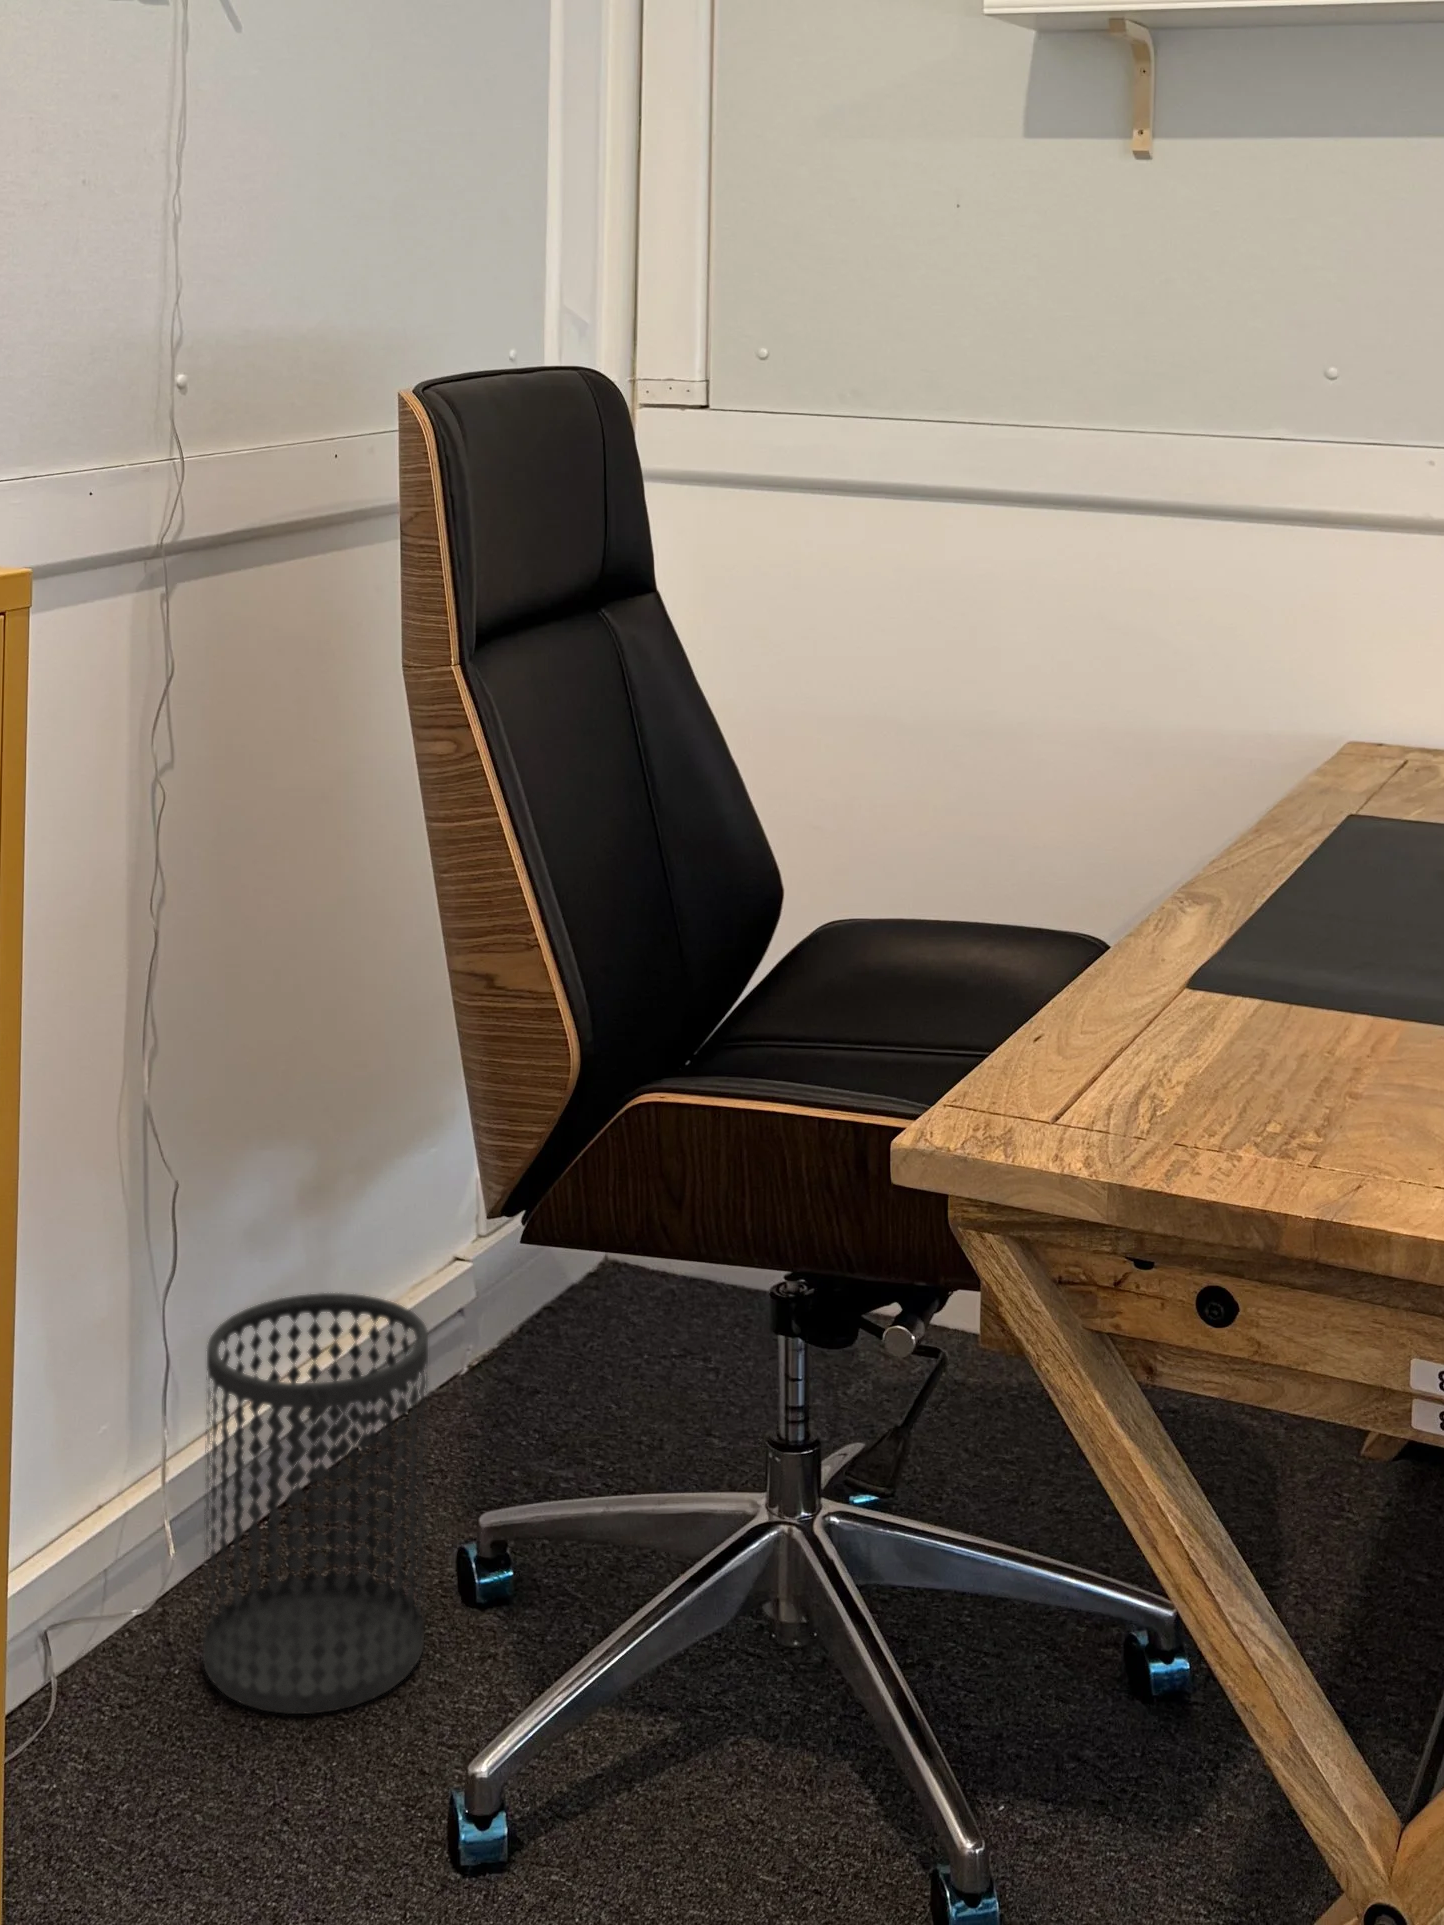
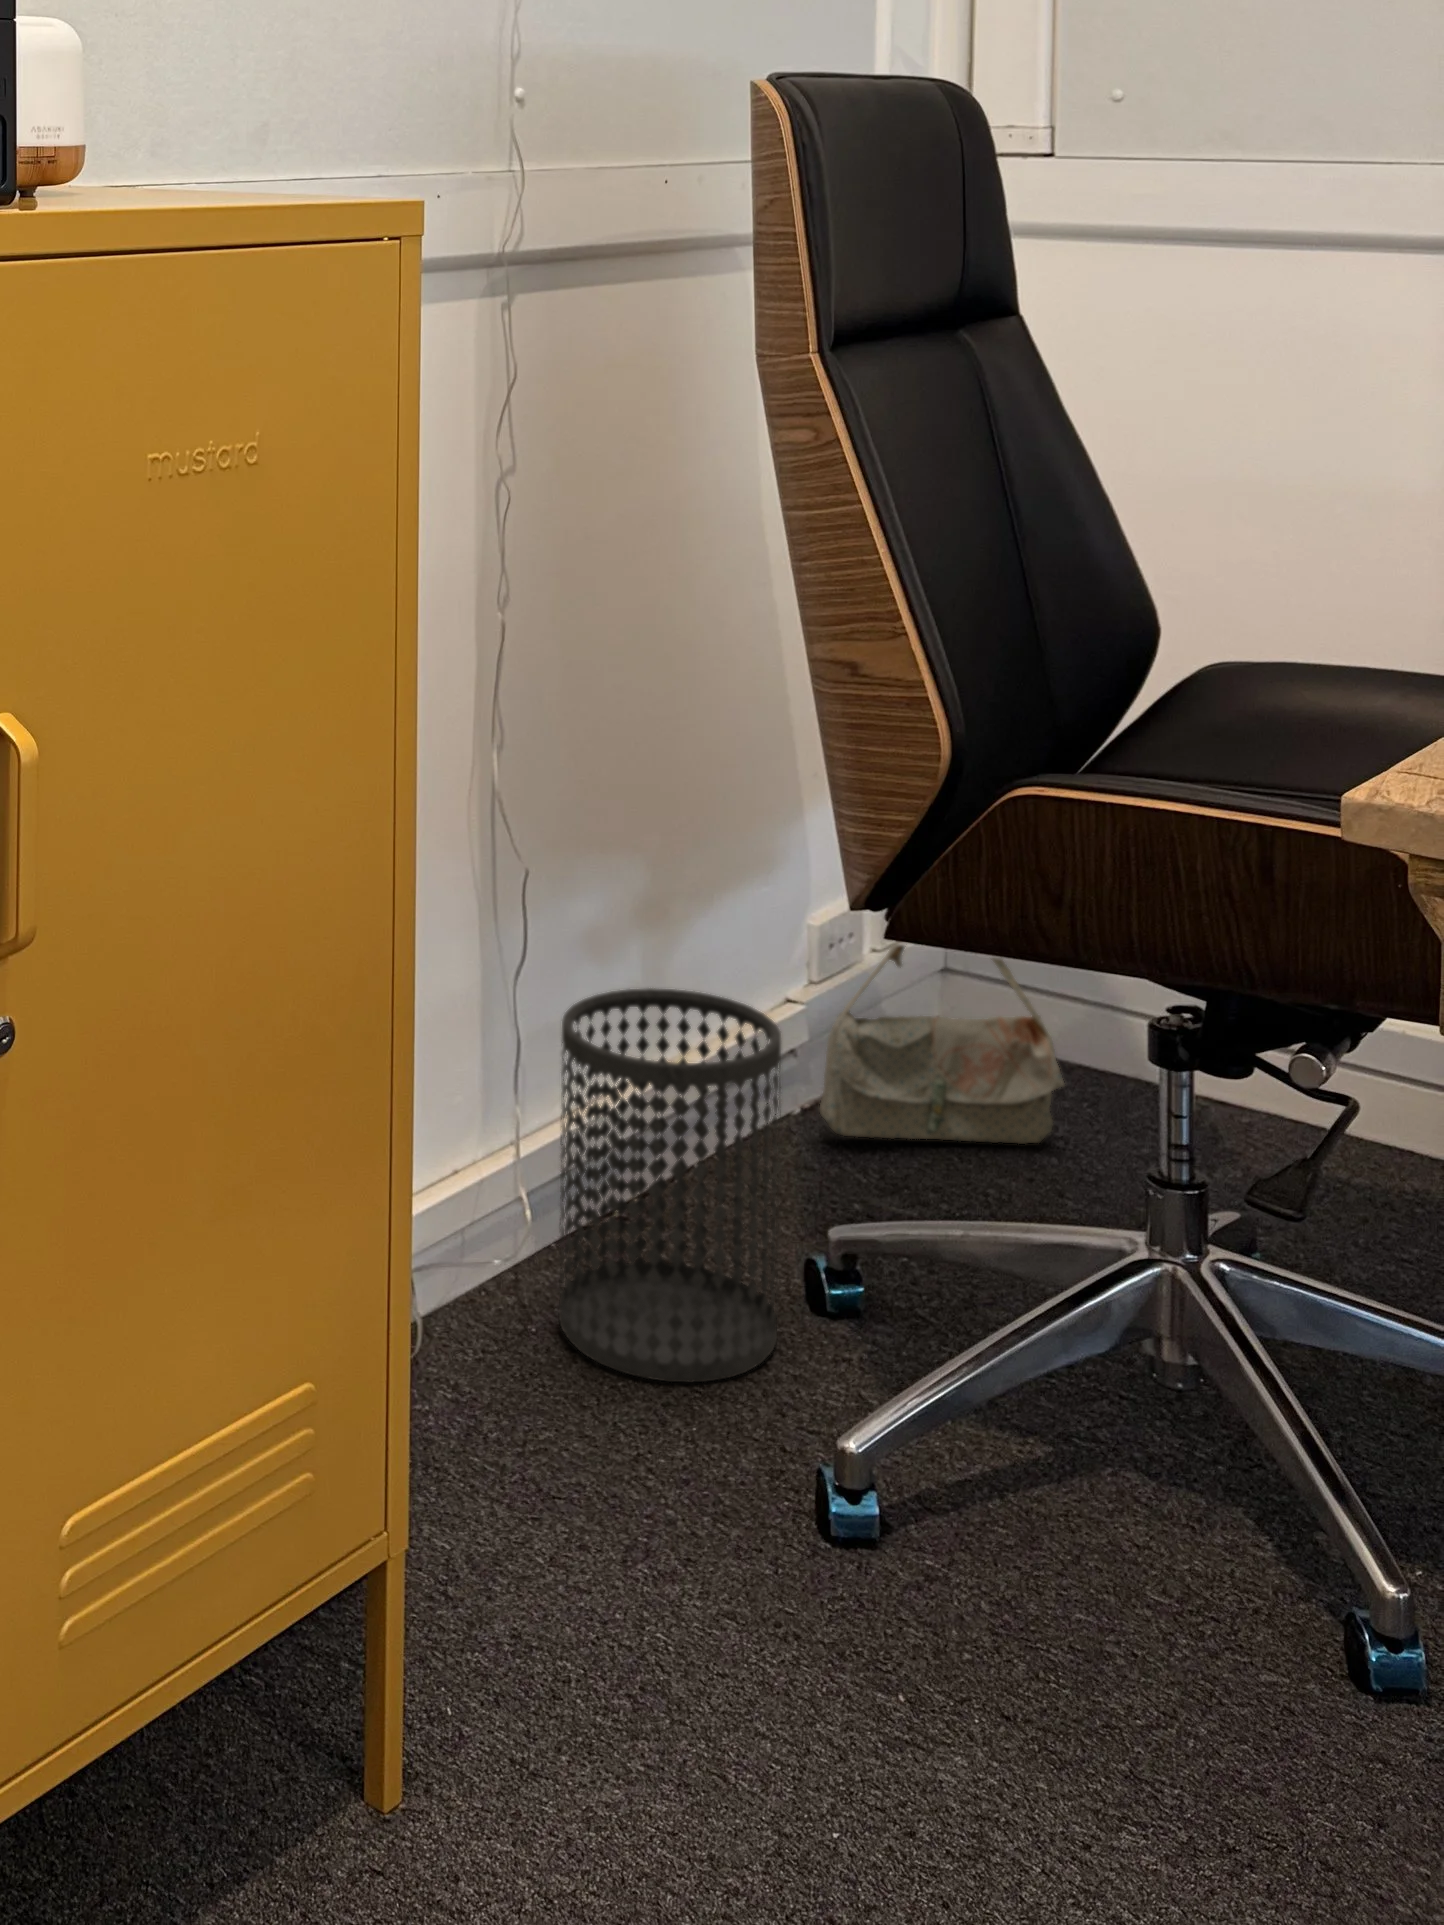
bag: none [484,1135,716,1401] -> present [820,944,1064,1144]

